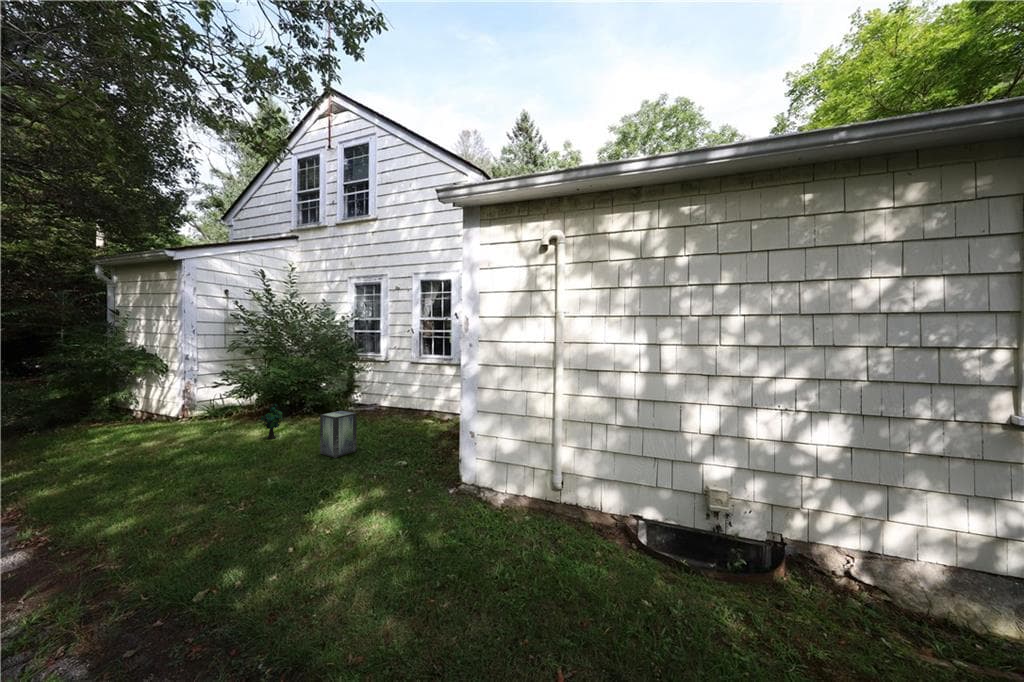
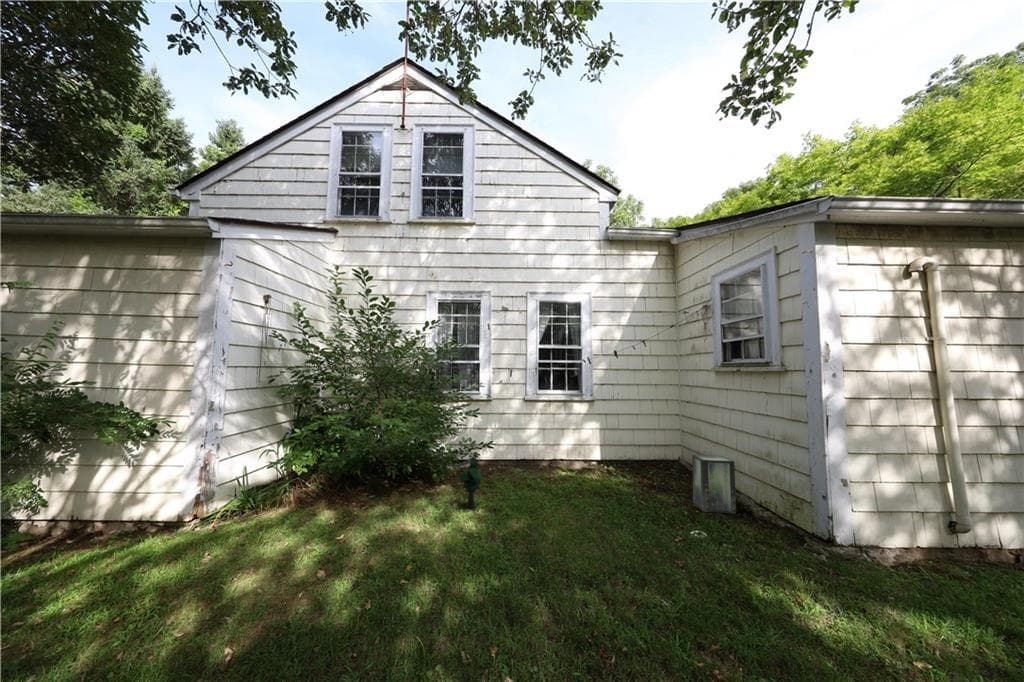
storage box: present [320,411,357,458] -> present [692,455,736,514]

